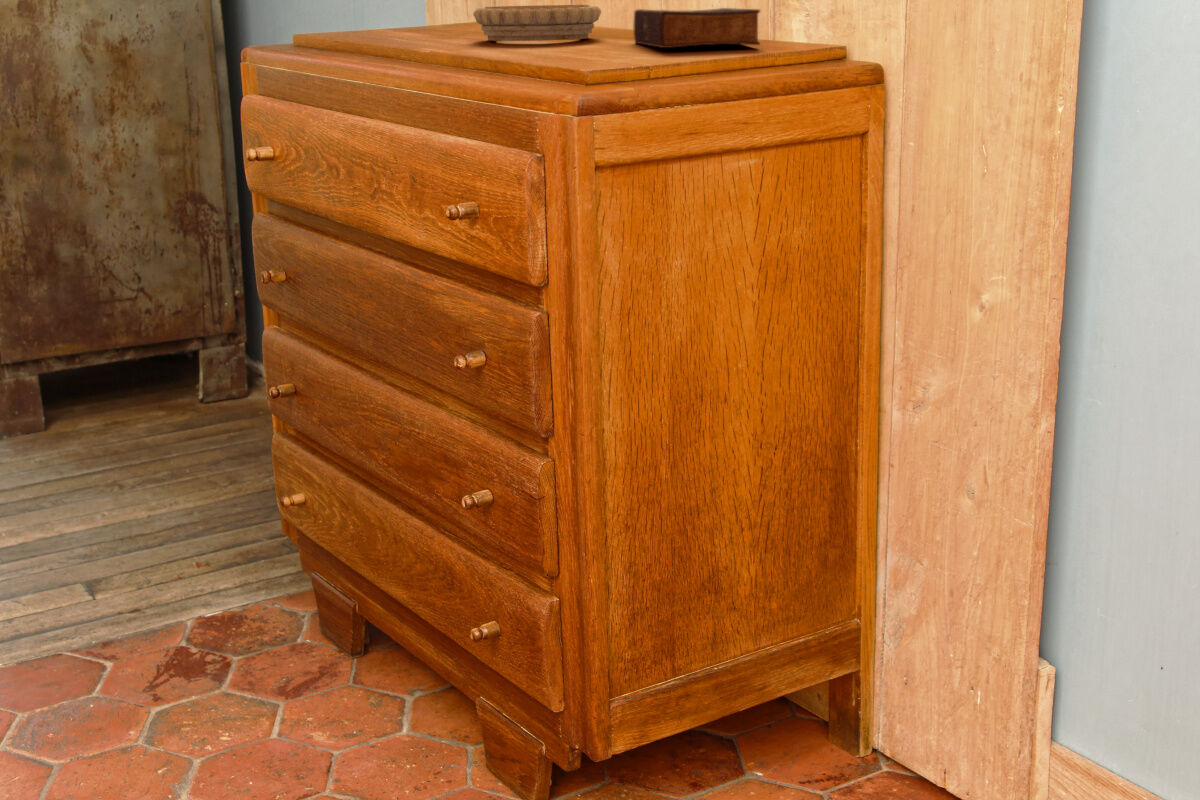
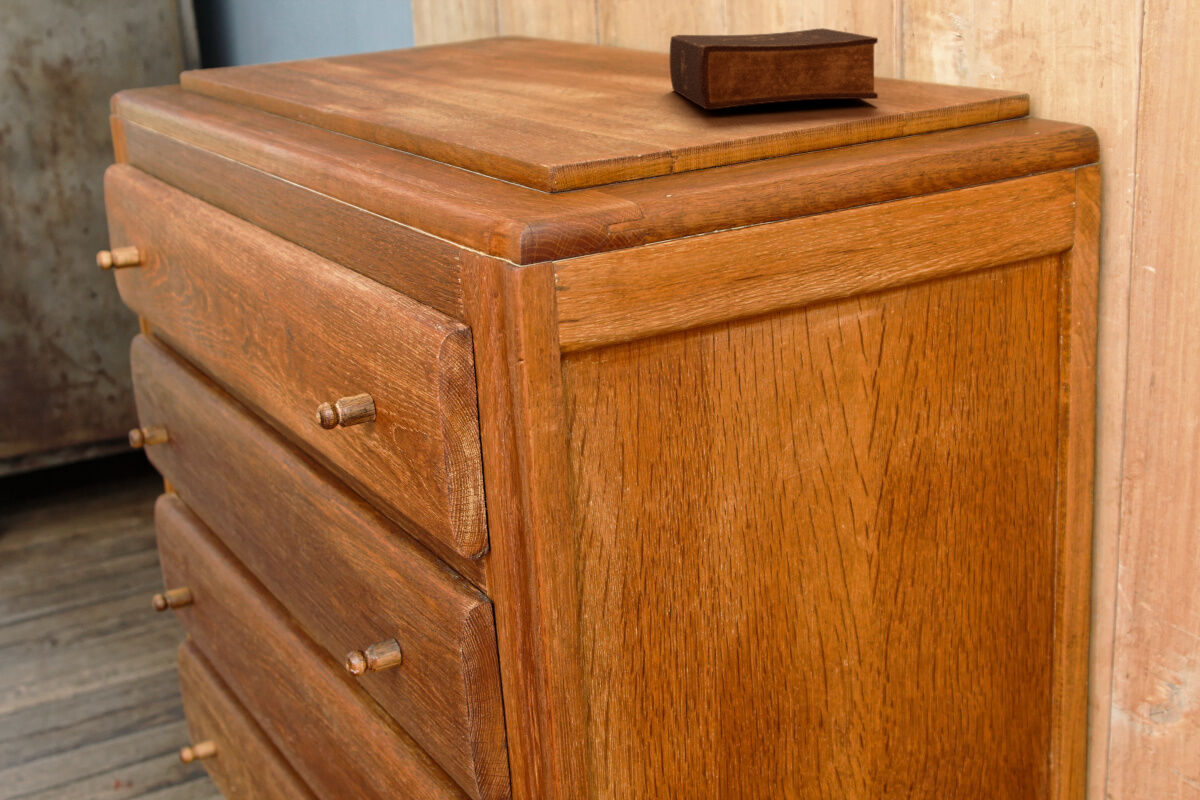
decorative bowl: present [473,5,601,41] -> none [420,26,623,89]

